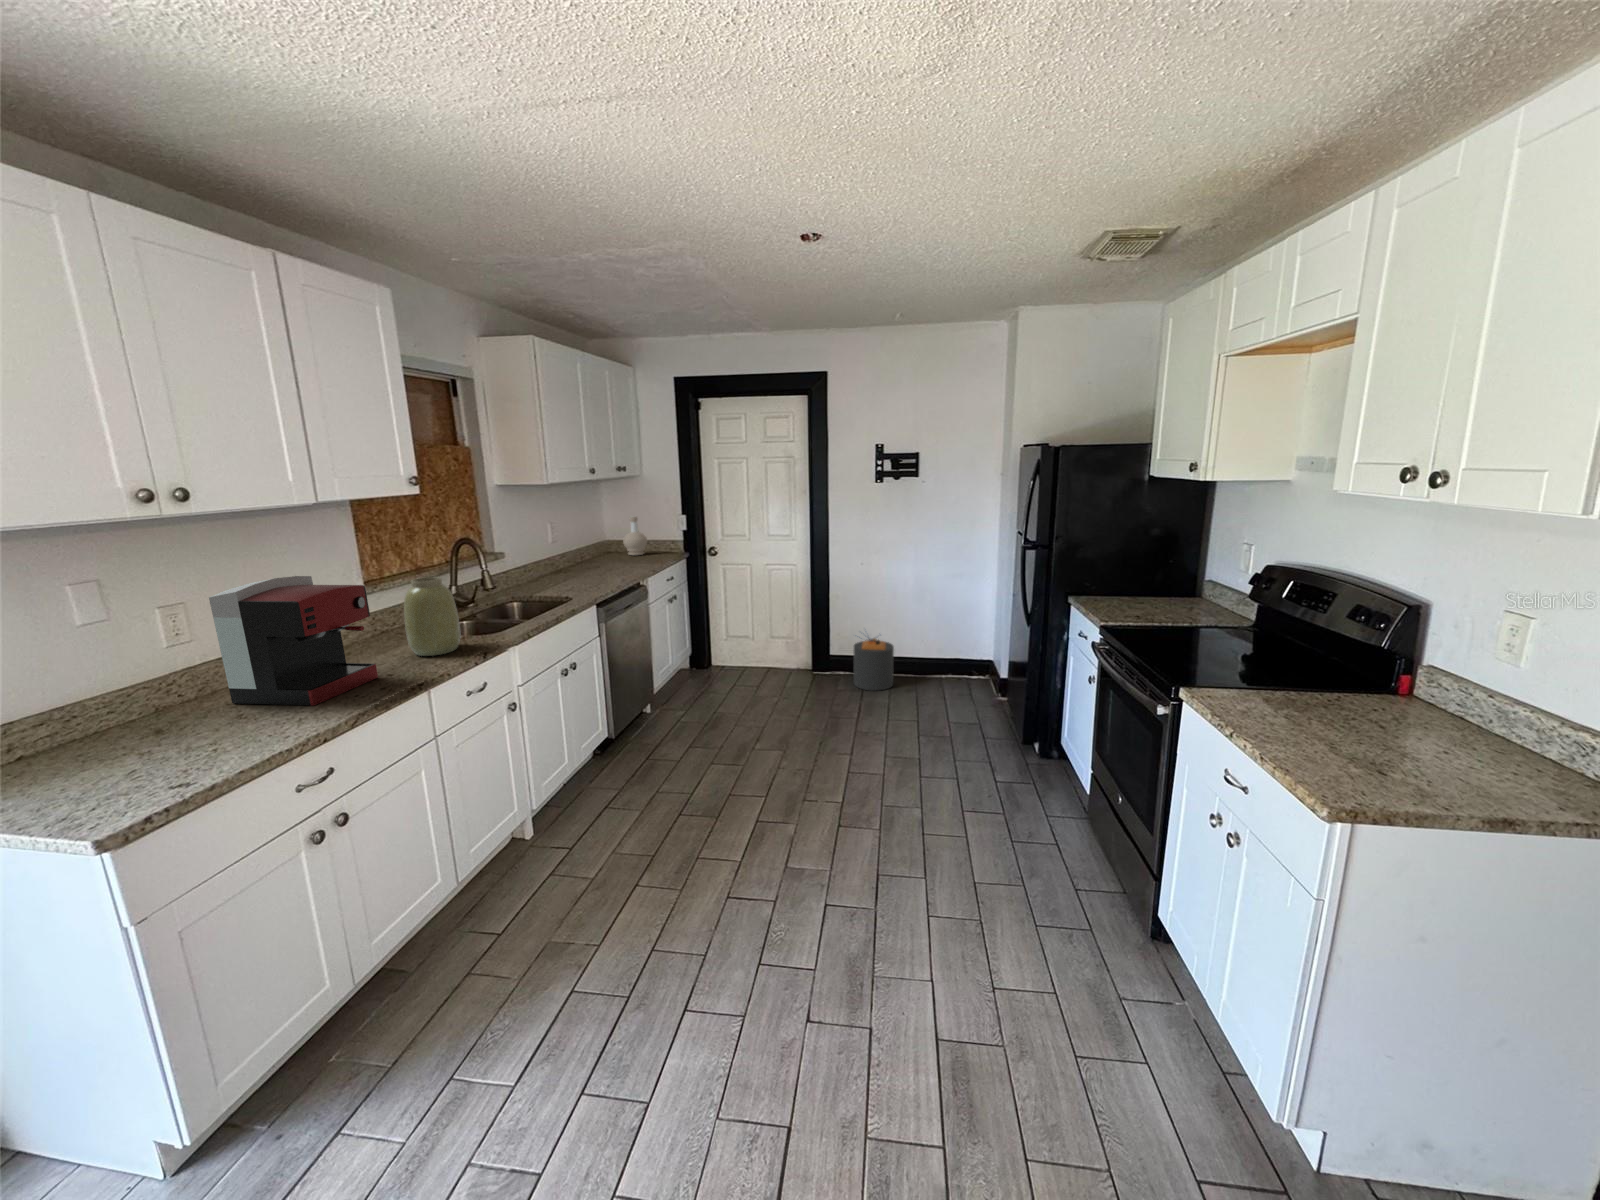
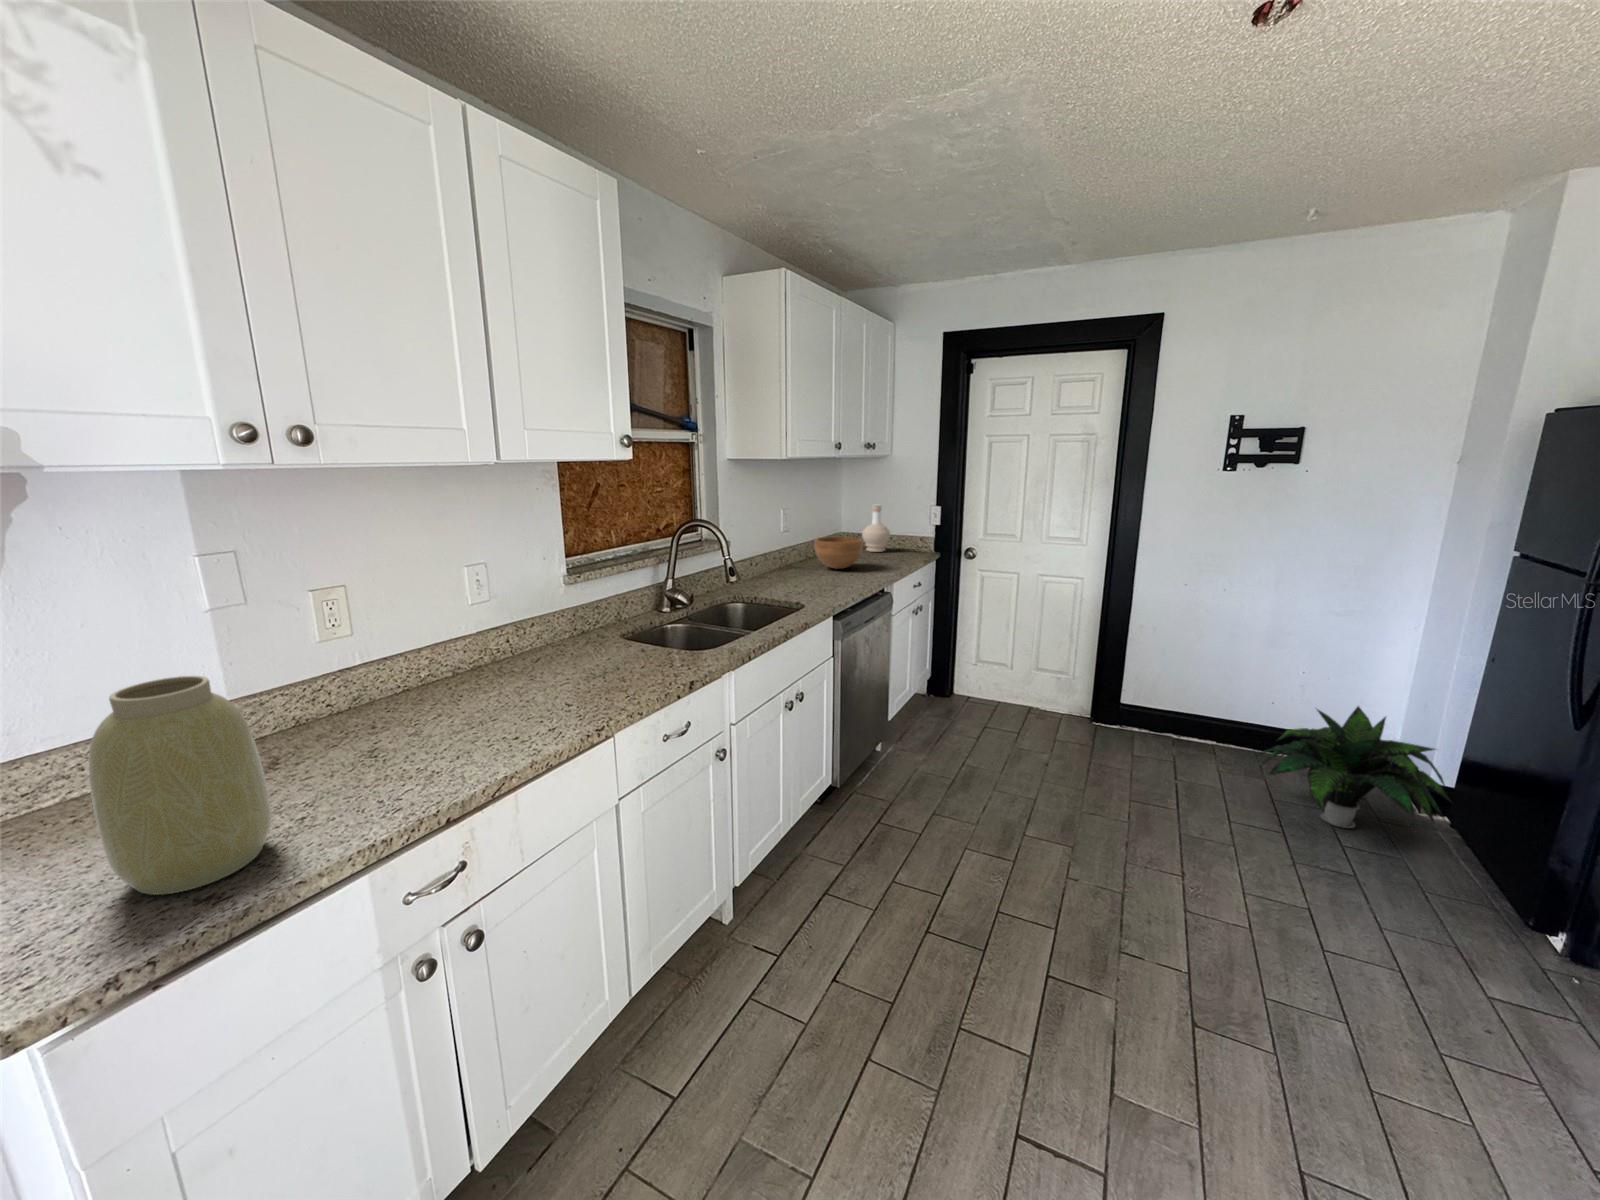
bowl: none [579,544,621,571] -> present [814,537,863,569]
coffee maker: present [209,576,378,706] -> none [355,560,554,749]
vase: present [404,577,461,656] -> present [89,676,272,895]
potted plant: none [901,634,1005,713] -> present [1255,706,1451,828]
trash can: present [854,638,894,691] -> none [1156,671,1228,766]

